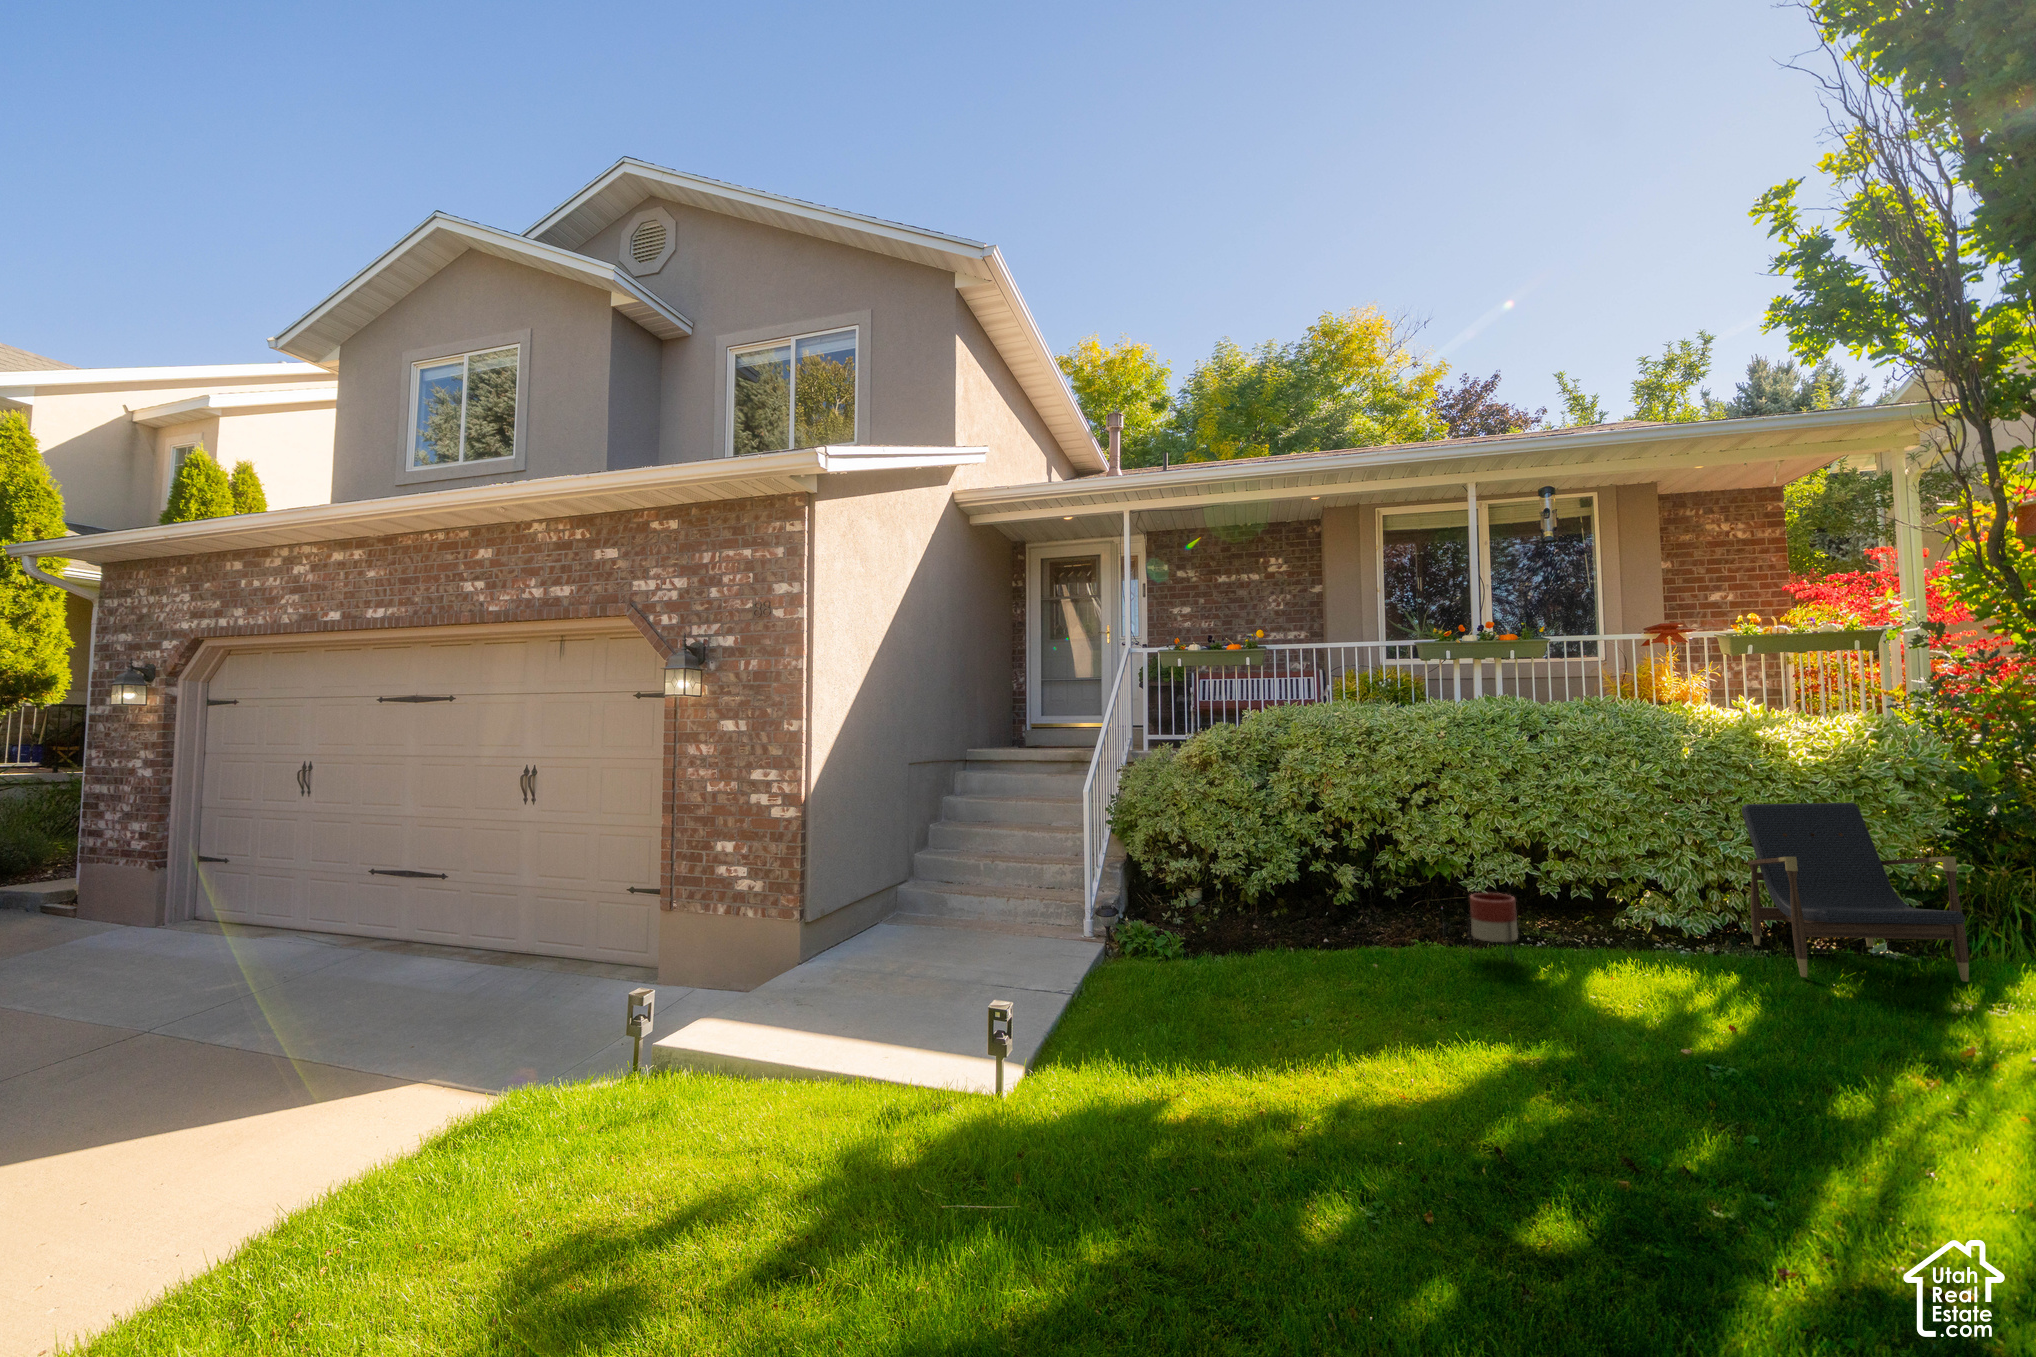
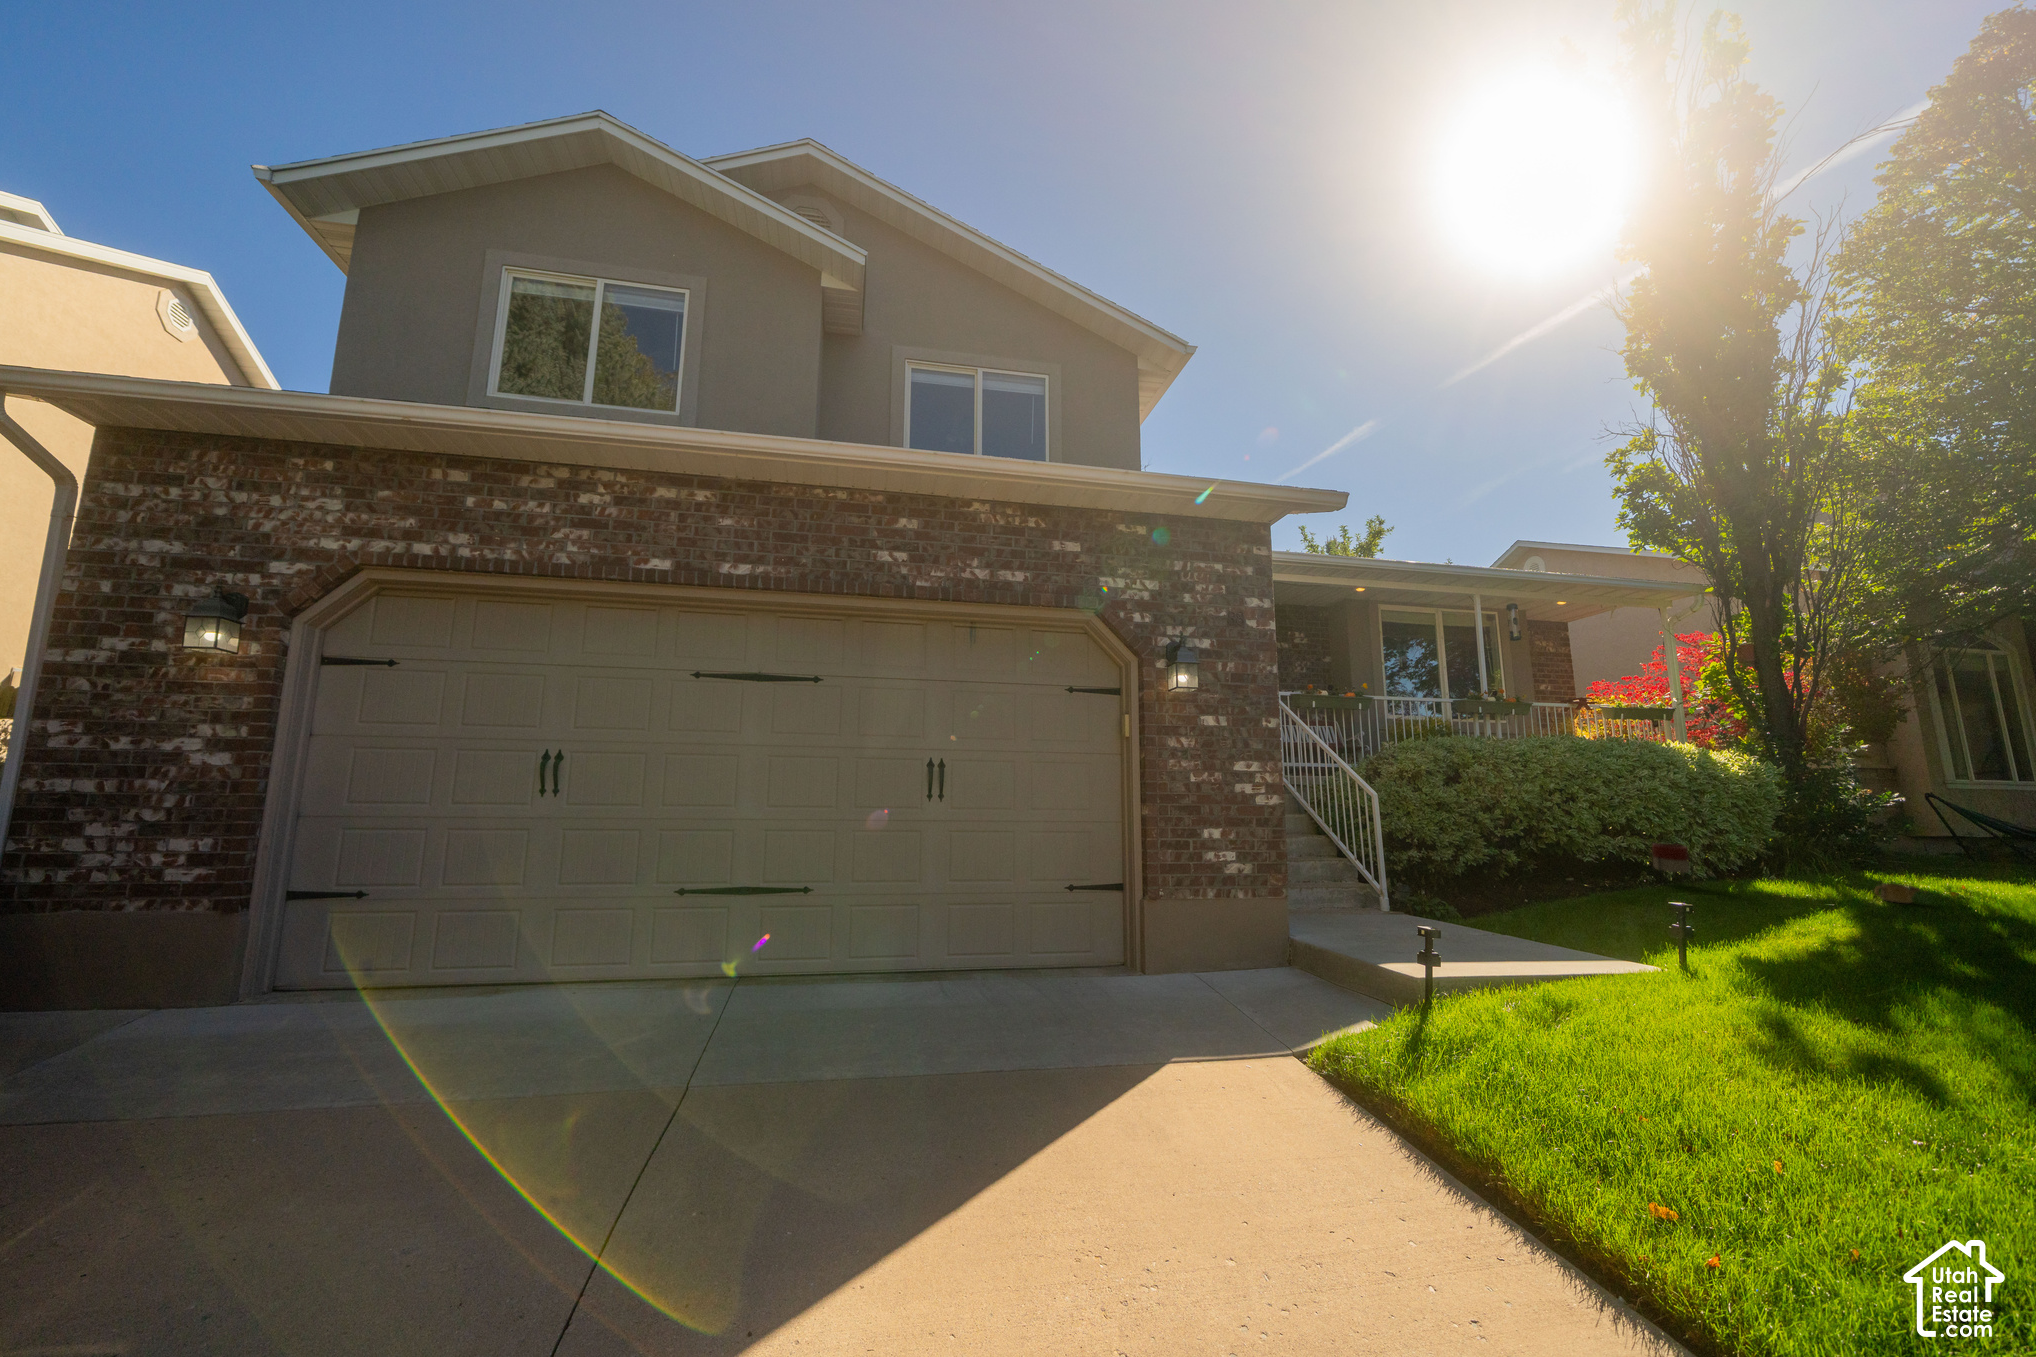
lounge chair: present [1742,803,1969,982] -> none [1712,787,1864,880]
watering can: none [1800,989,1885,1029] -> present [1875,883,1919,903]

